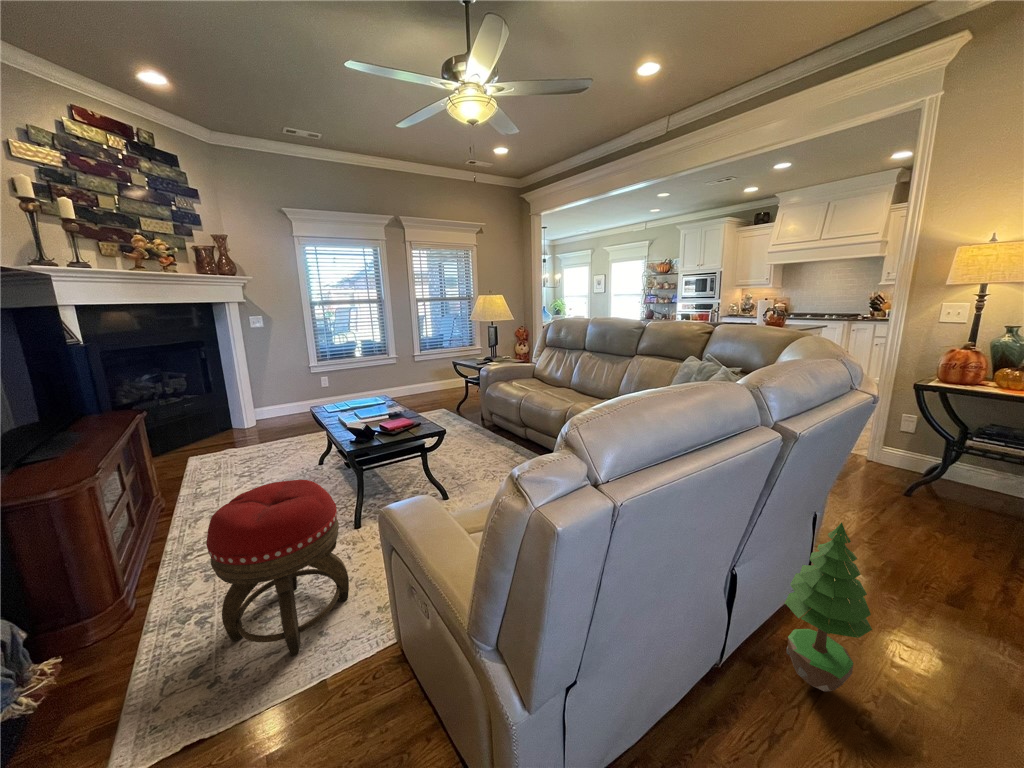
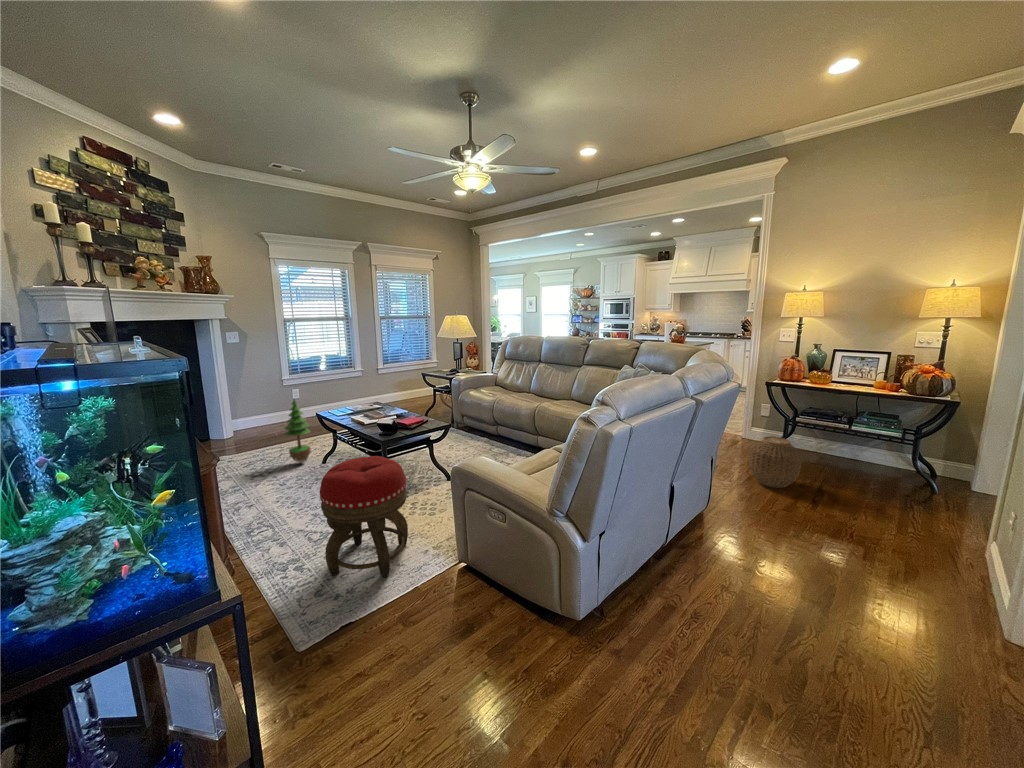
woven basket: none [881,474,986,558] -> present [749,437,802,488]
potted tree: present [784,523,872,692] -> present [285,399,311,463]

